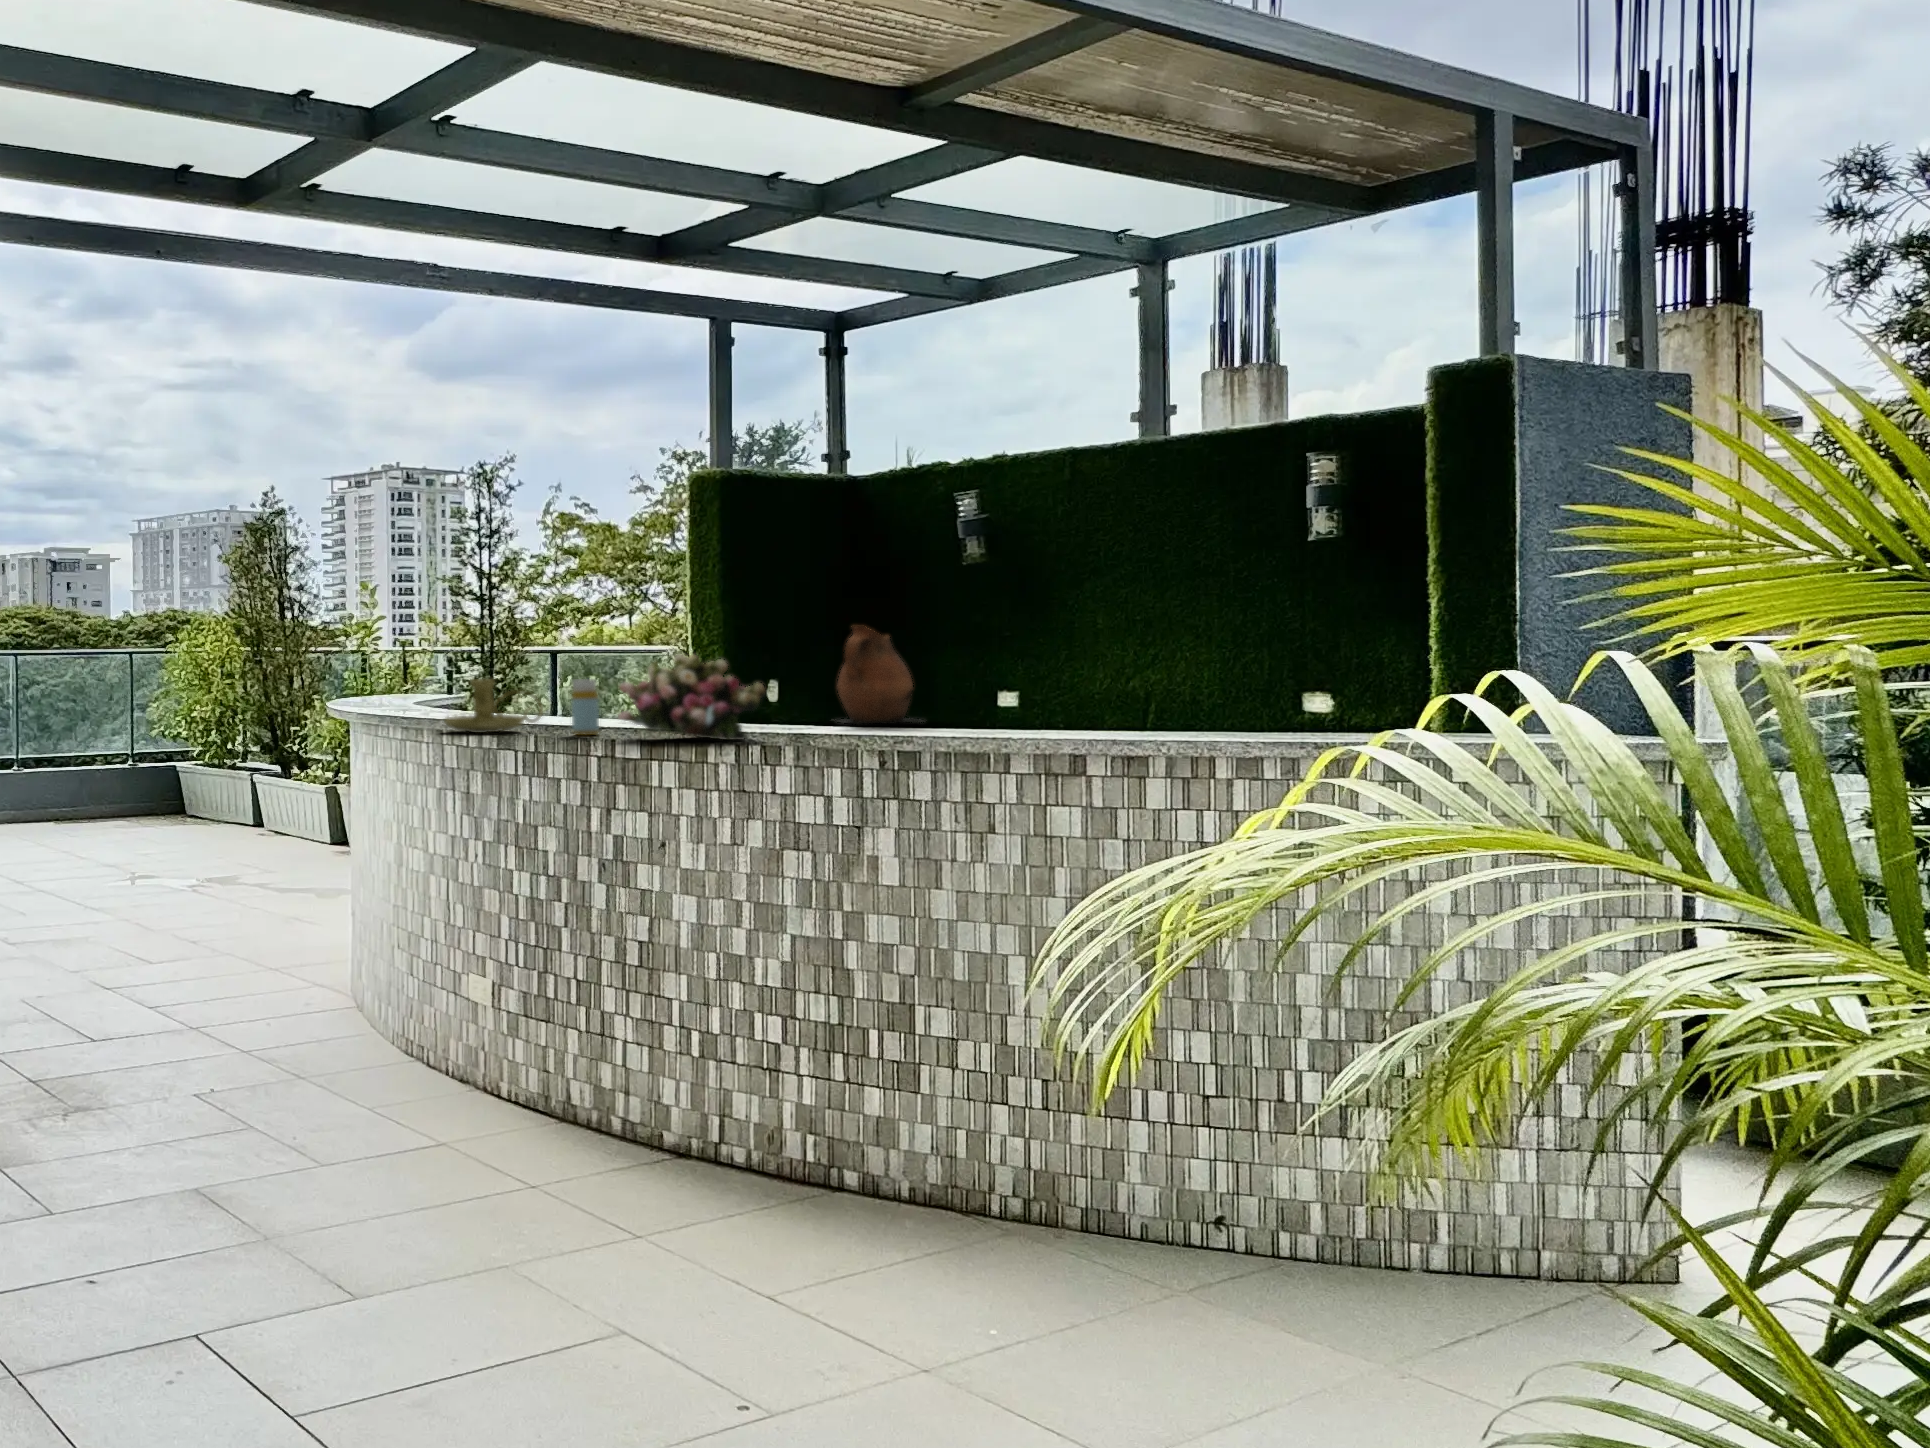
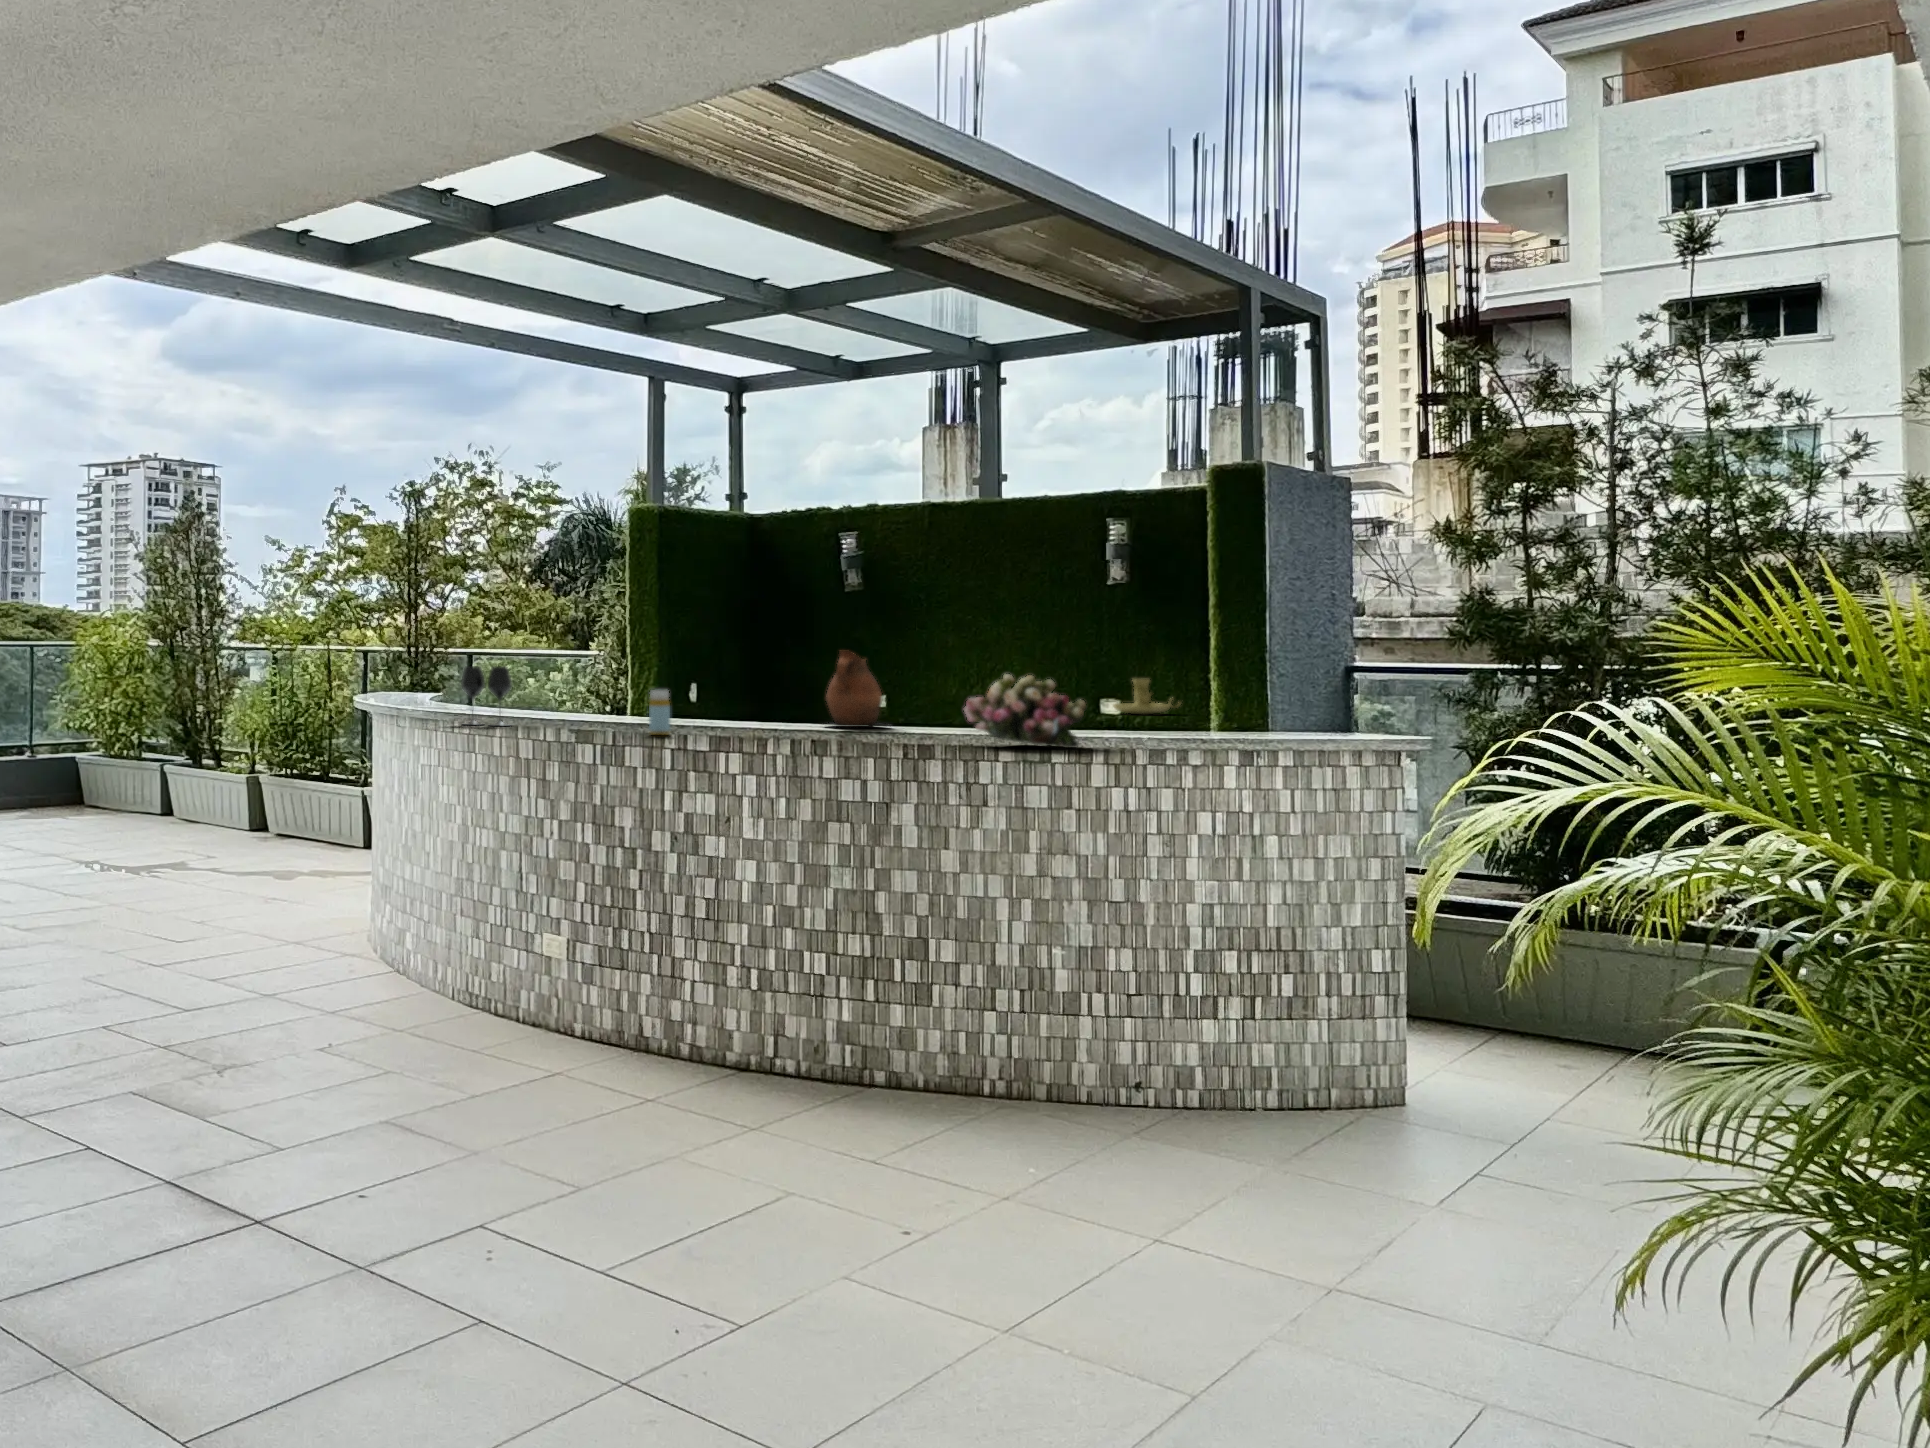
wine glass: none [386,654,444,725] -> present [461,666,512,726]
flower arrangement: present [618,654,766,740] -> present [964,674,1086,748]
candle holder: present [444,679,543,733] -> present [1114,679,1180,714]

